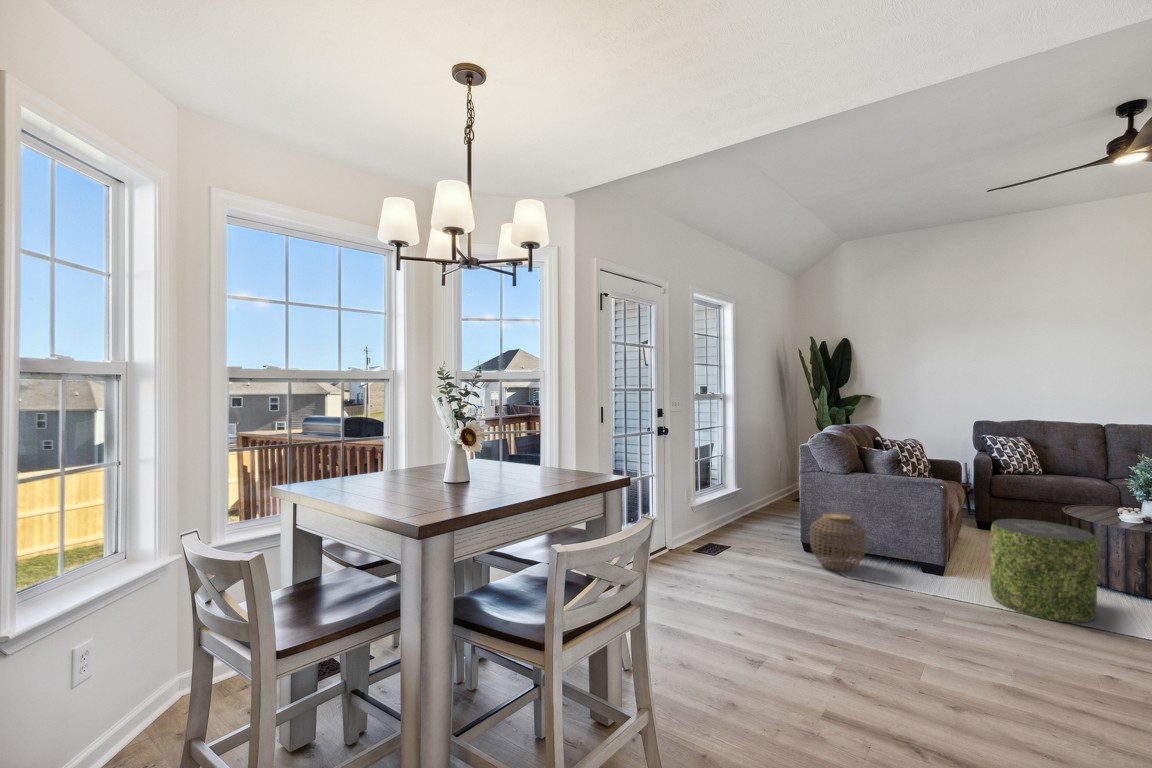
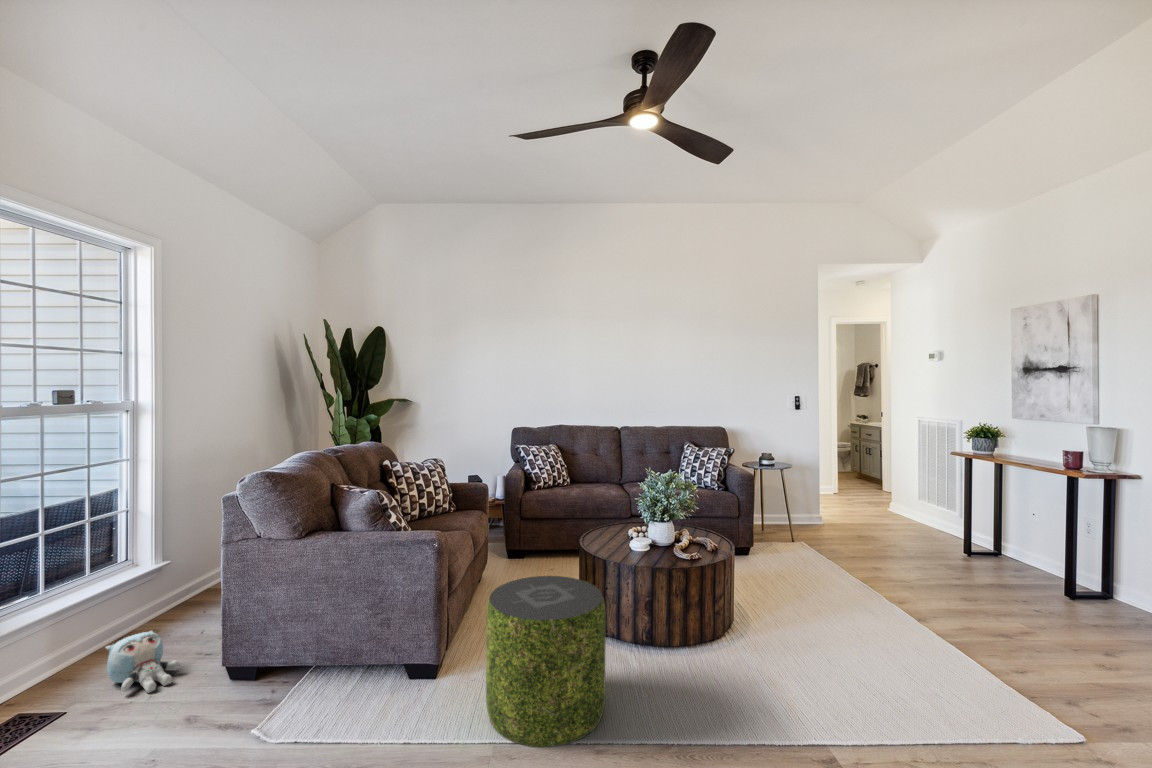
woven basket: present [810,512,865,571] -> none [207,615,313,734]
plush toy: none [740,515,774,544] -> present [106,631,180,693]

